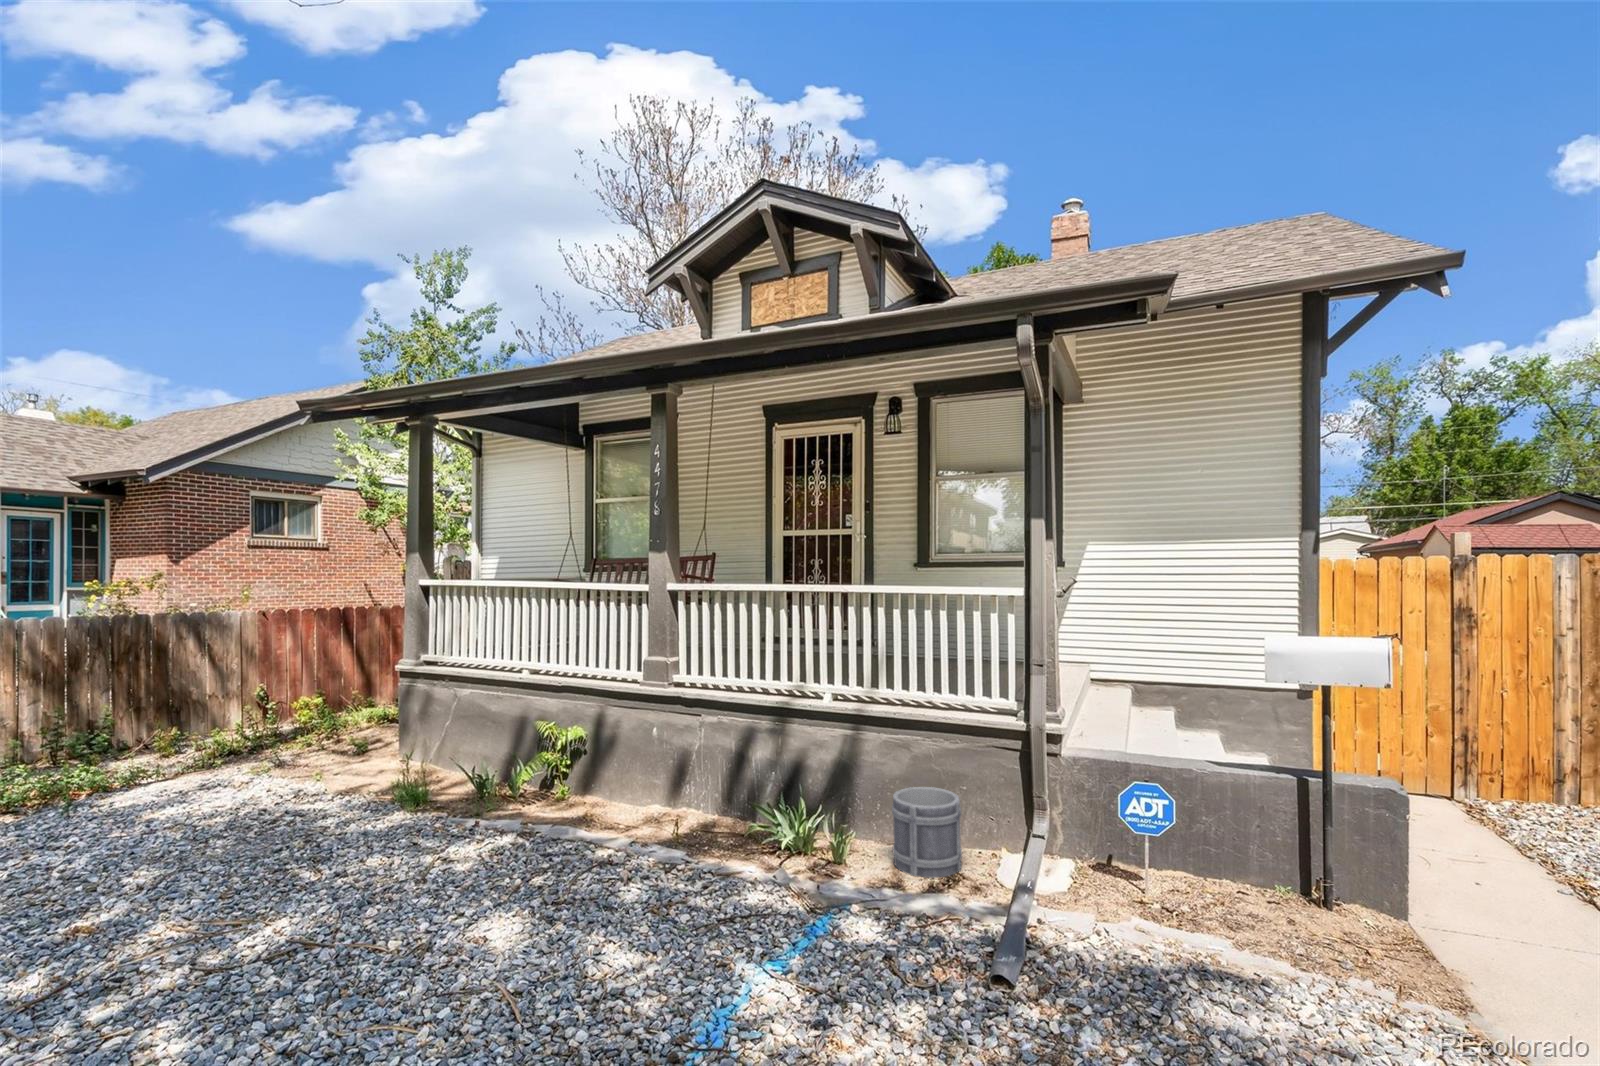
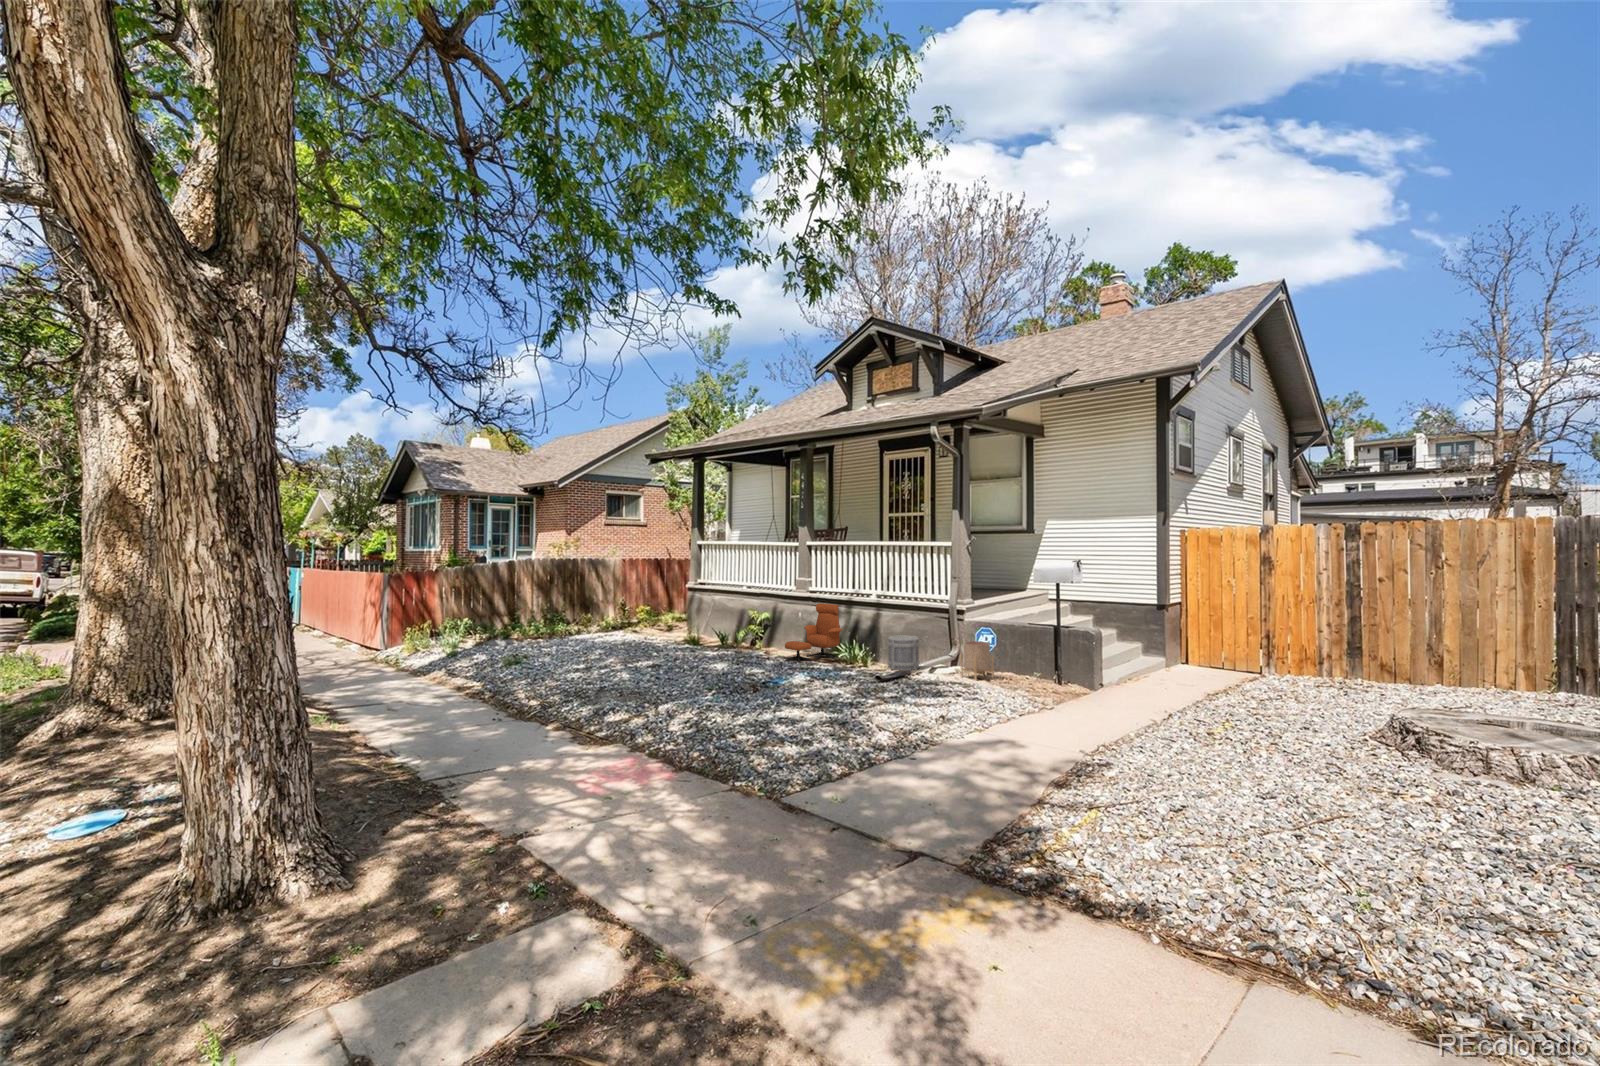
lounge chair: none [645,714,766,868] -> present [785,604,842,662]
planter: none [1087,806,1161,912] -> present [961,641,994,681]

